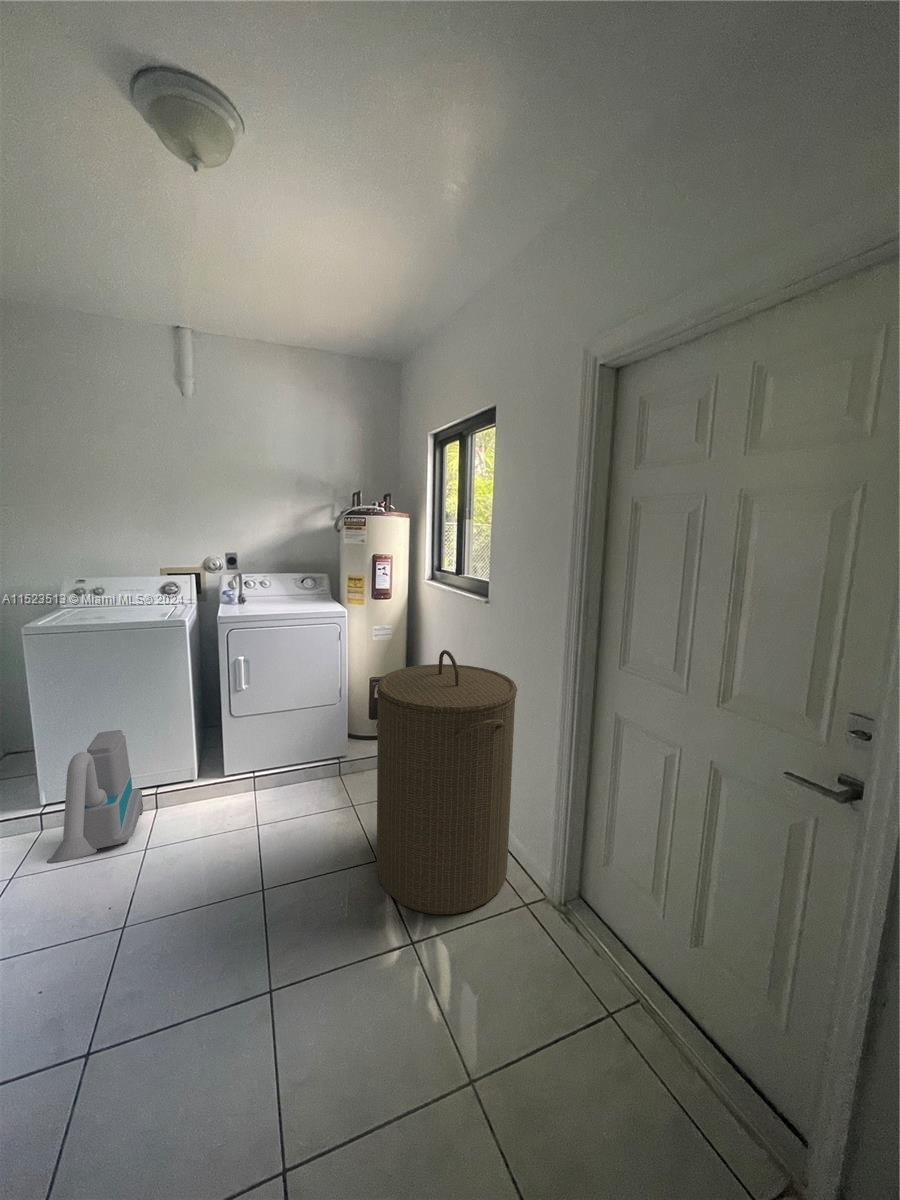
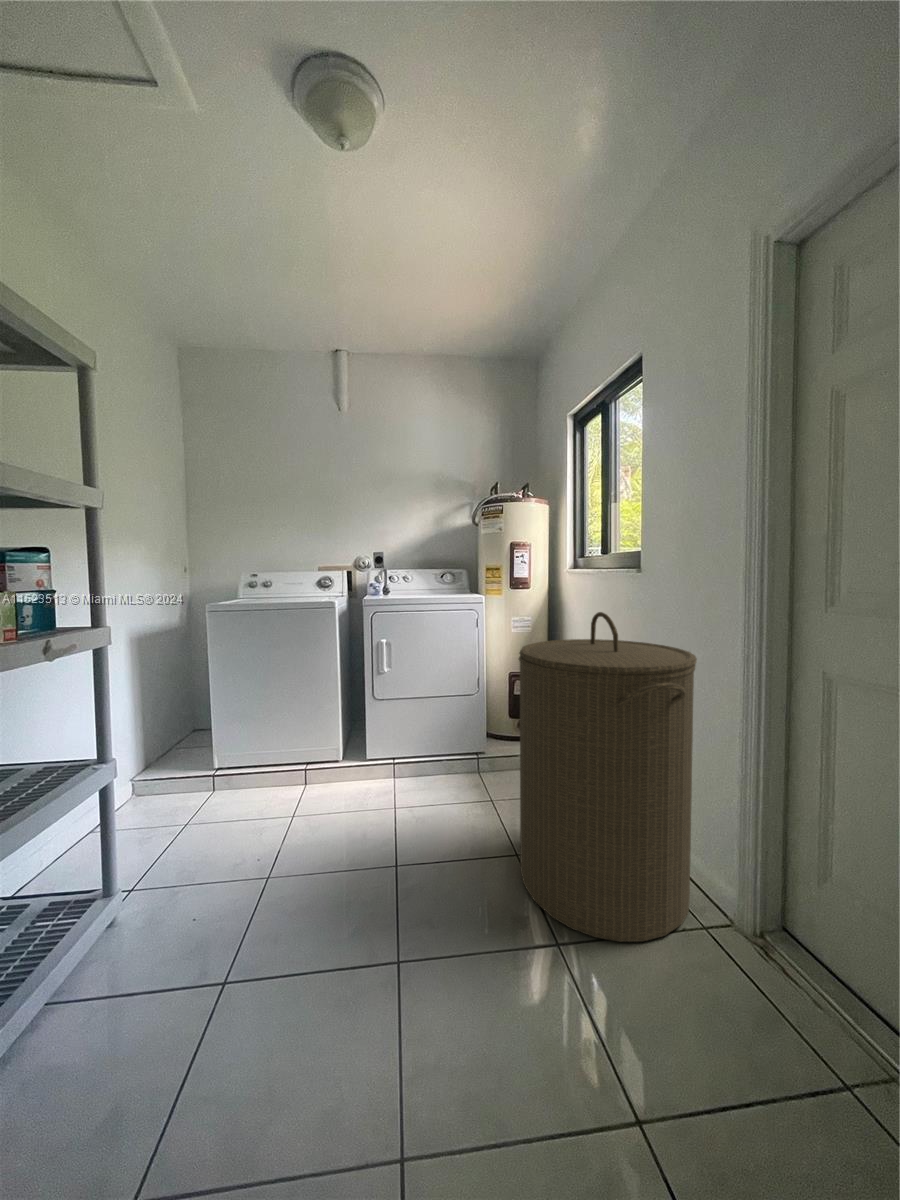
vacuum cleaner: present [46,730,143,864] -> none [204,703,294,814]

